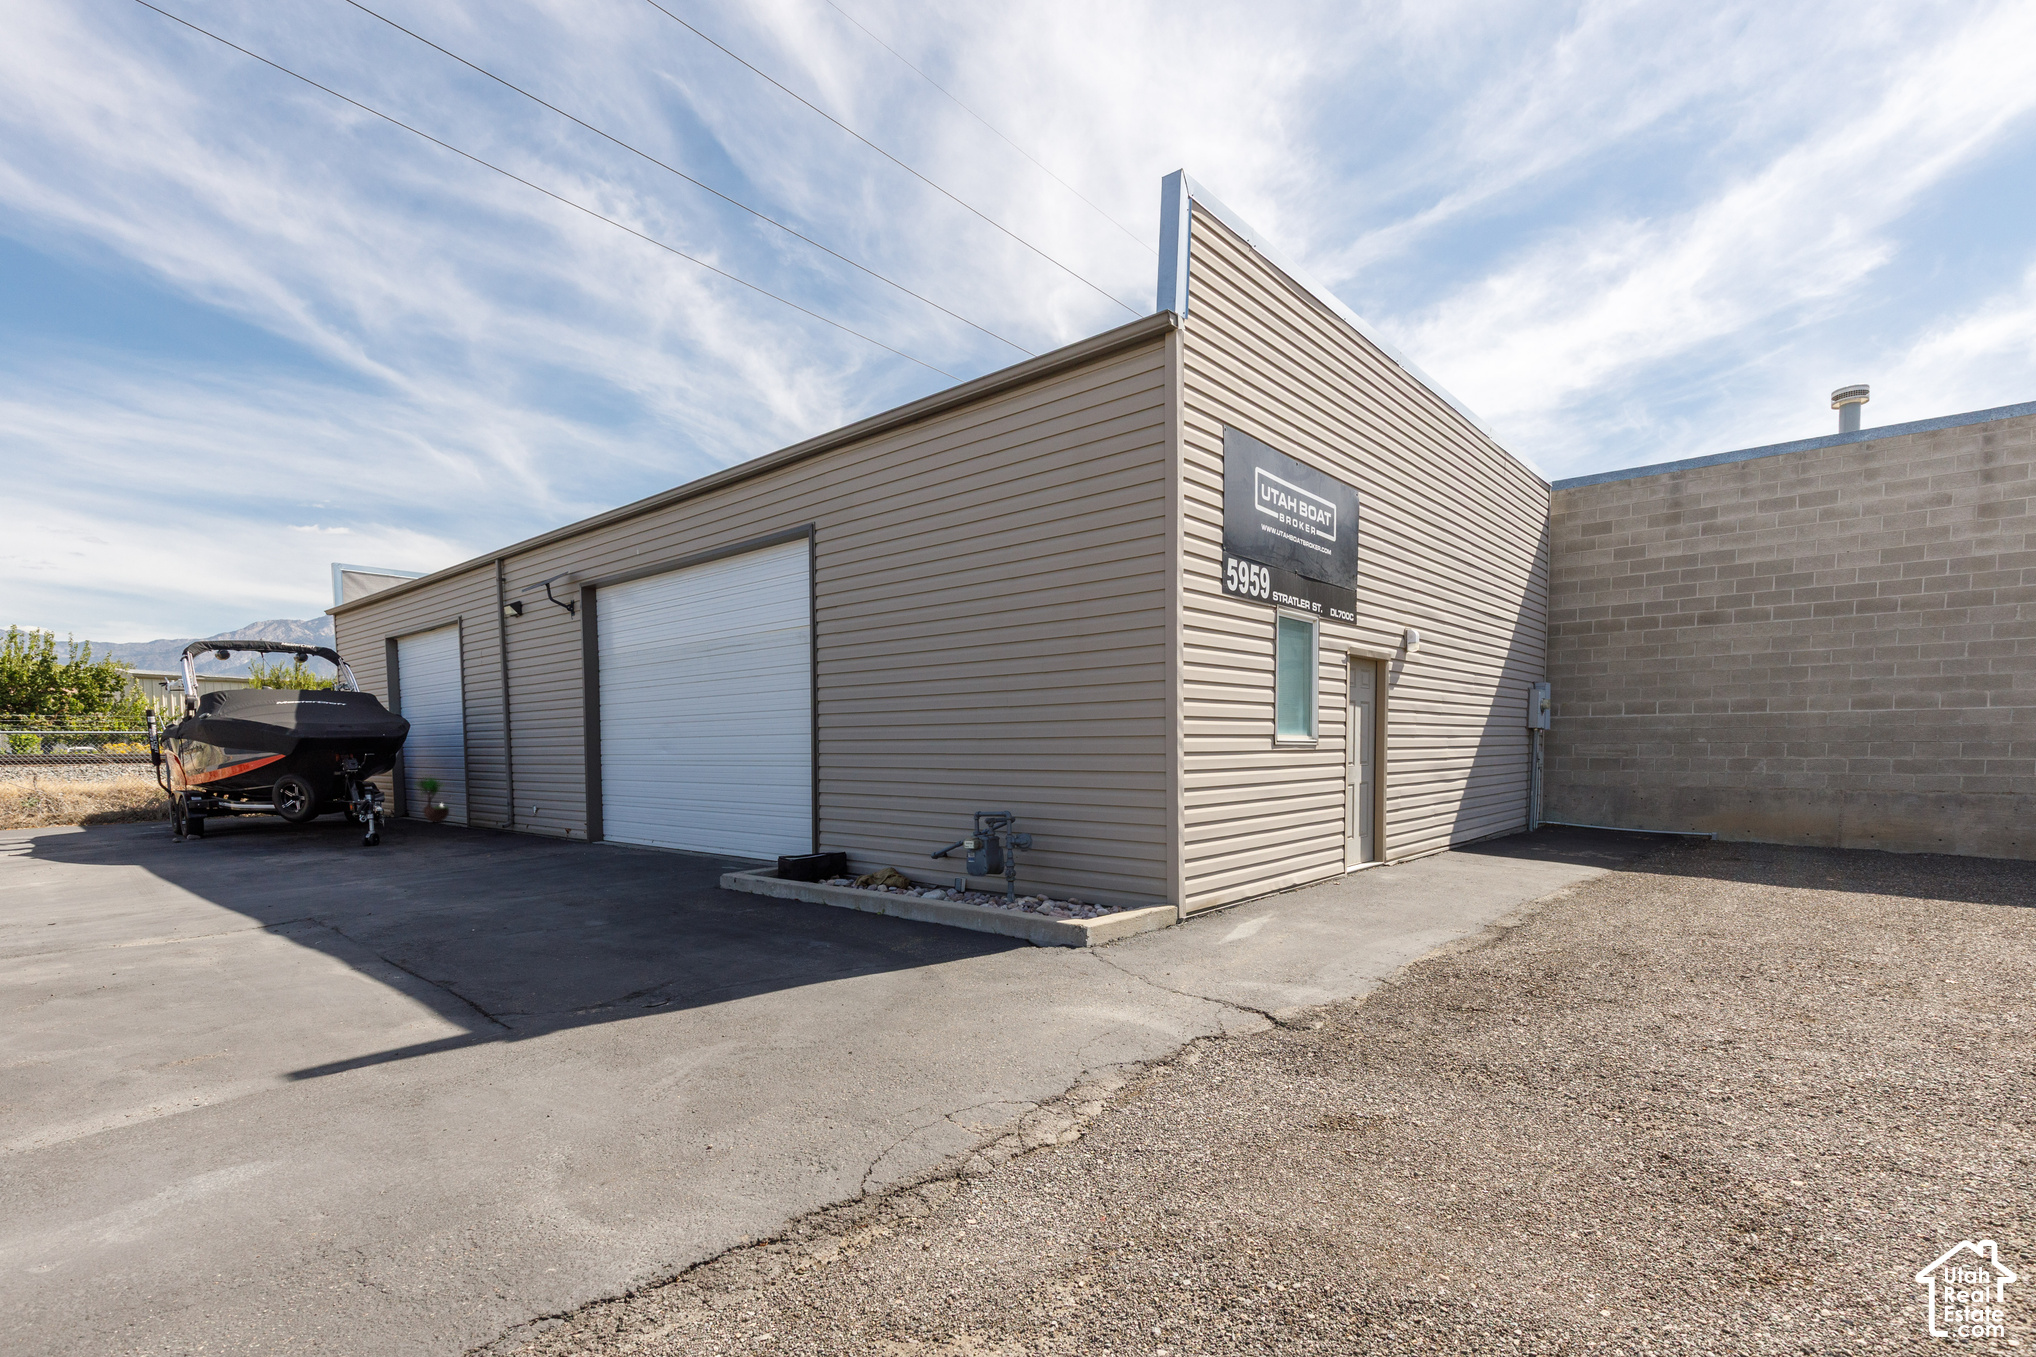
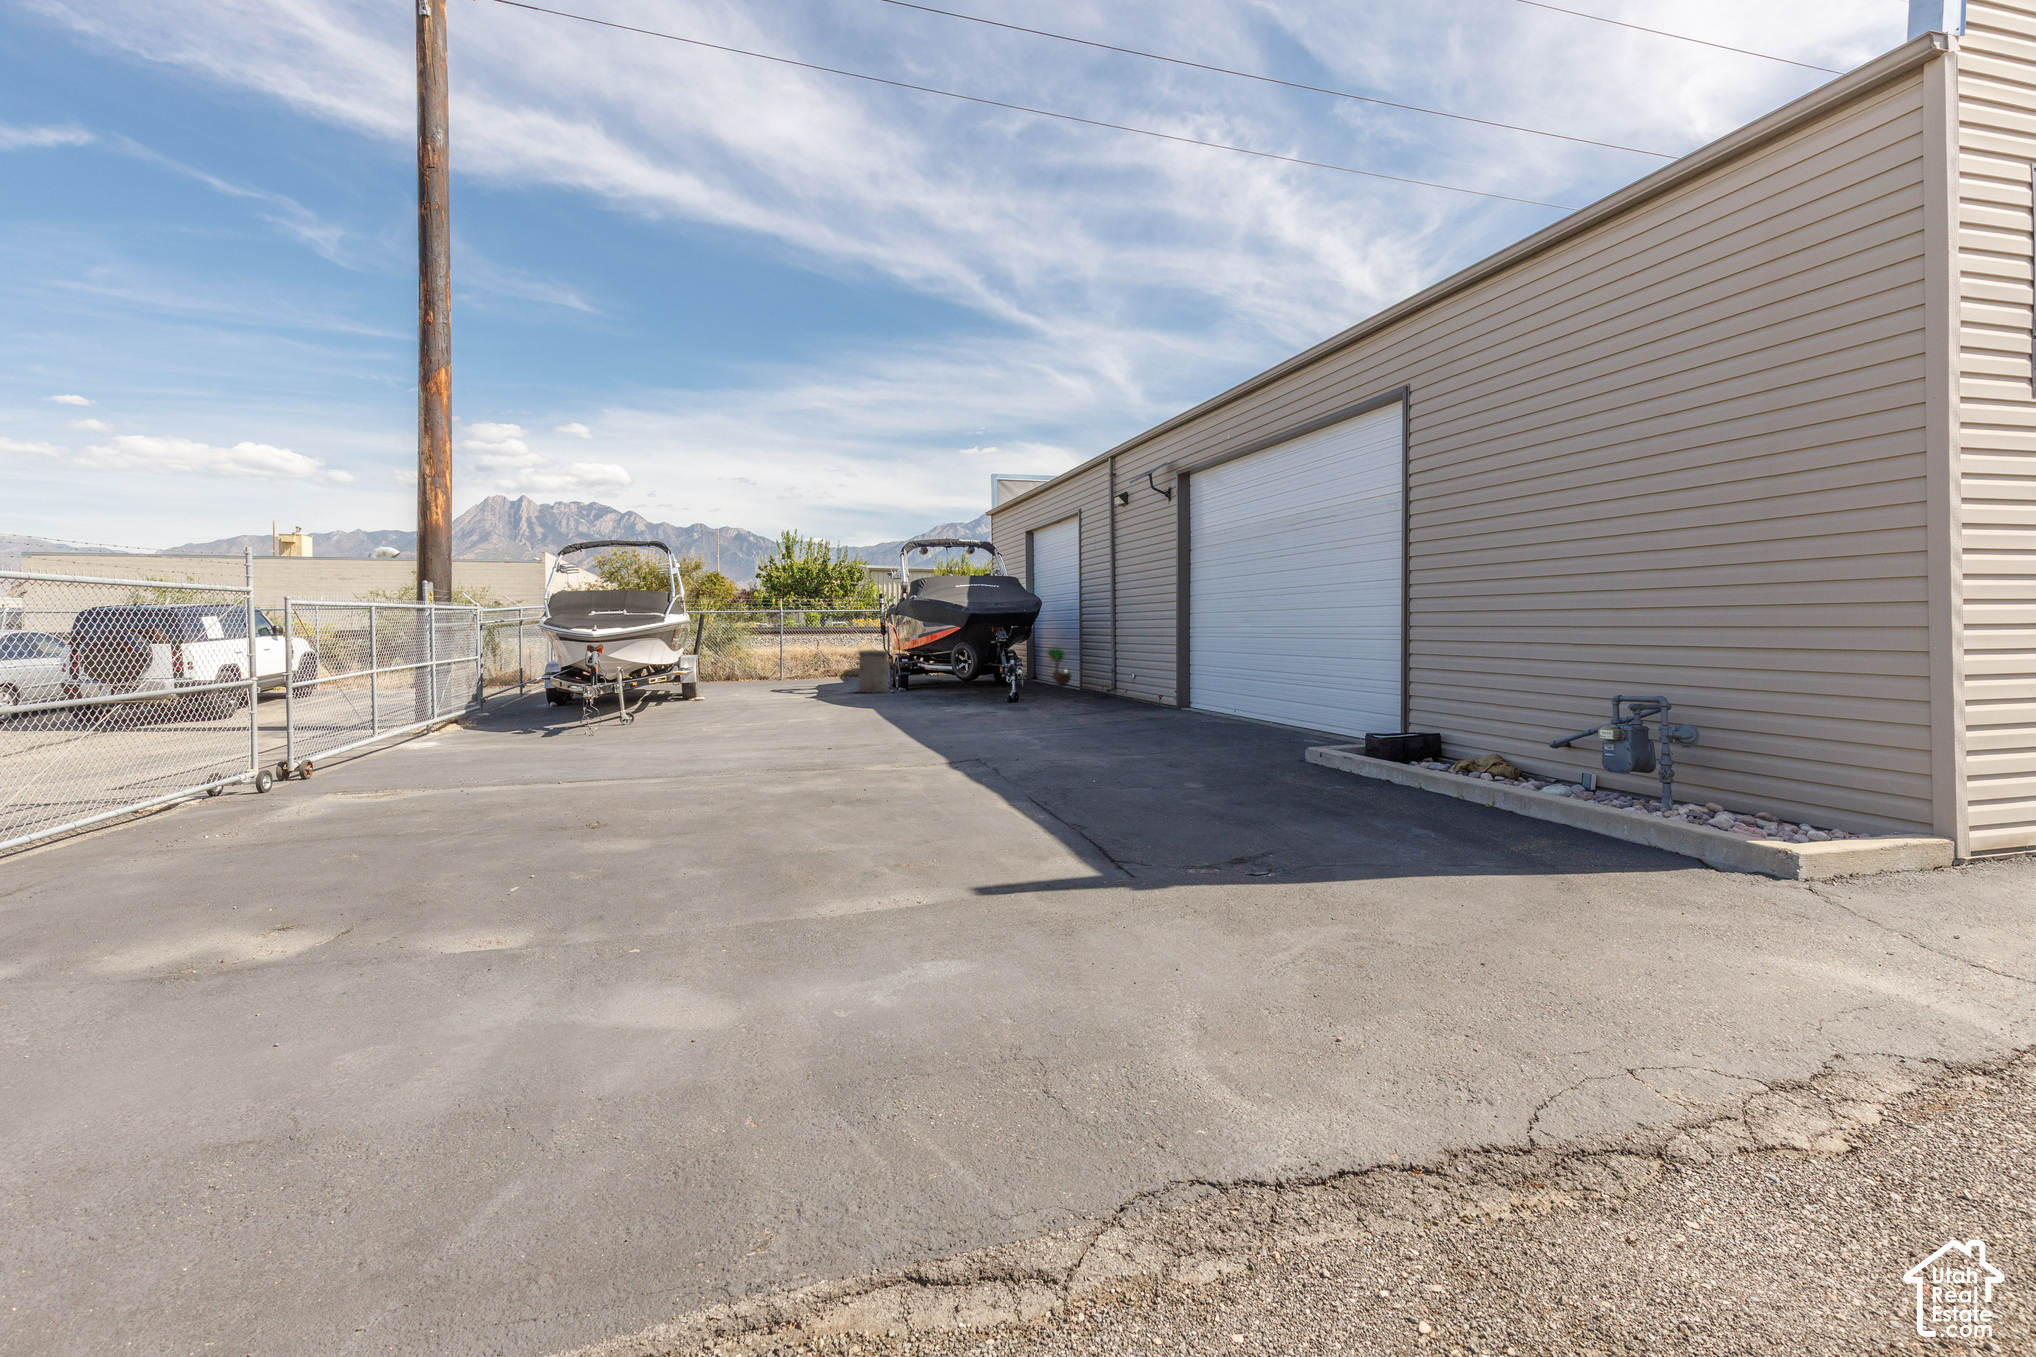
trash can: none [110,786,169,846] -> present [859,650,889,692]

